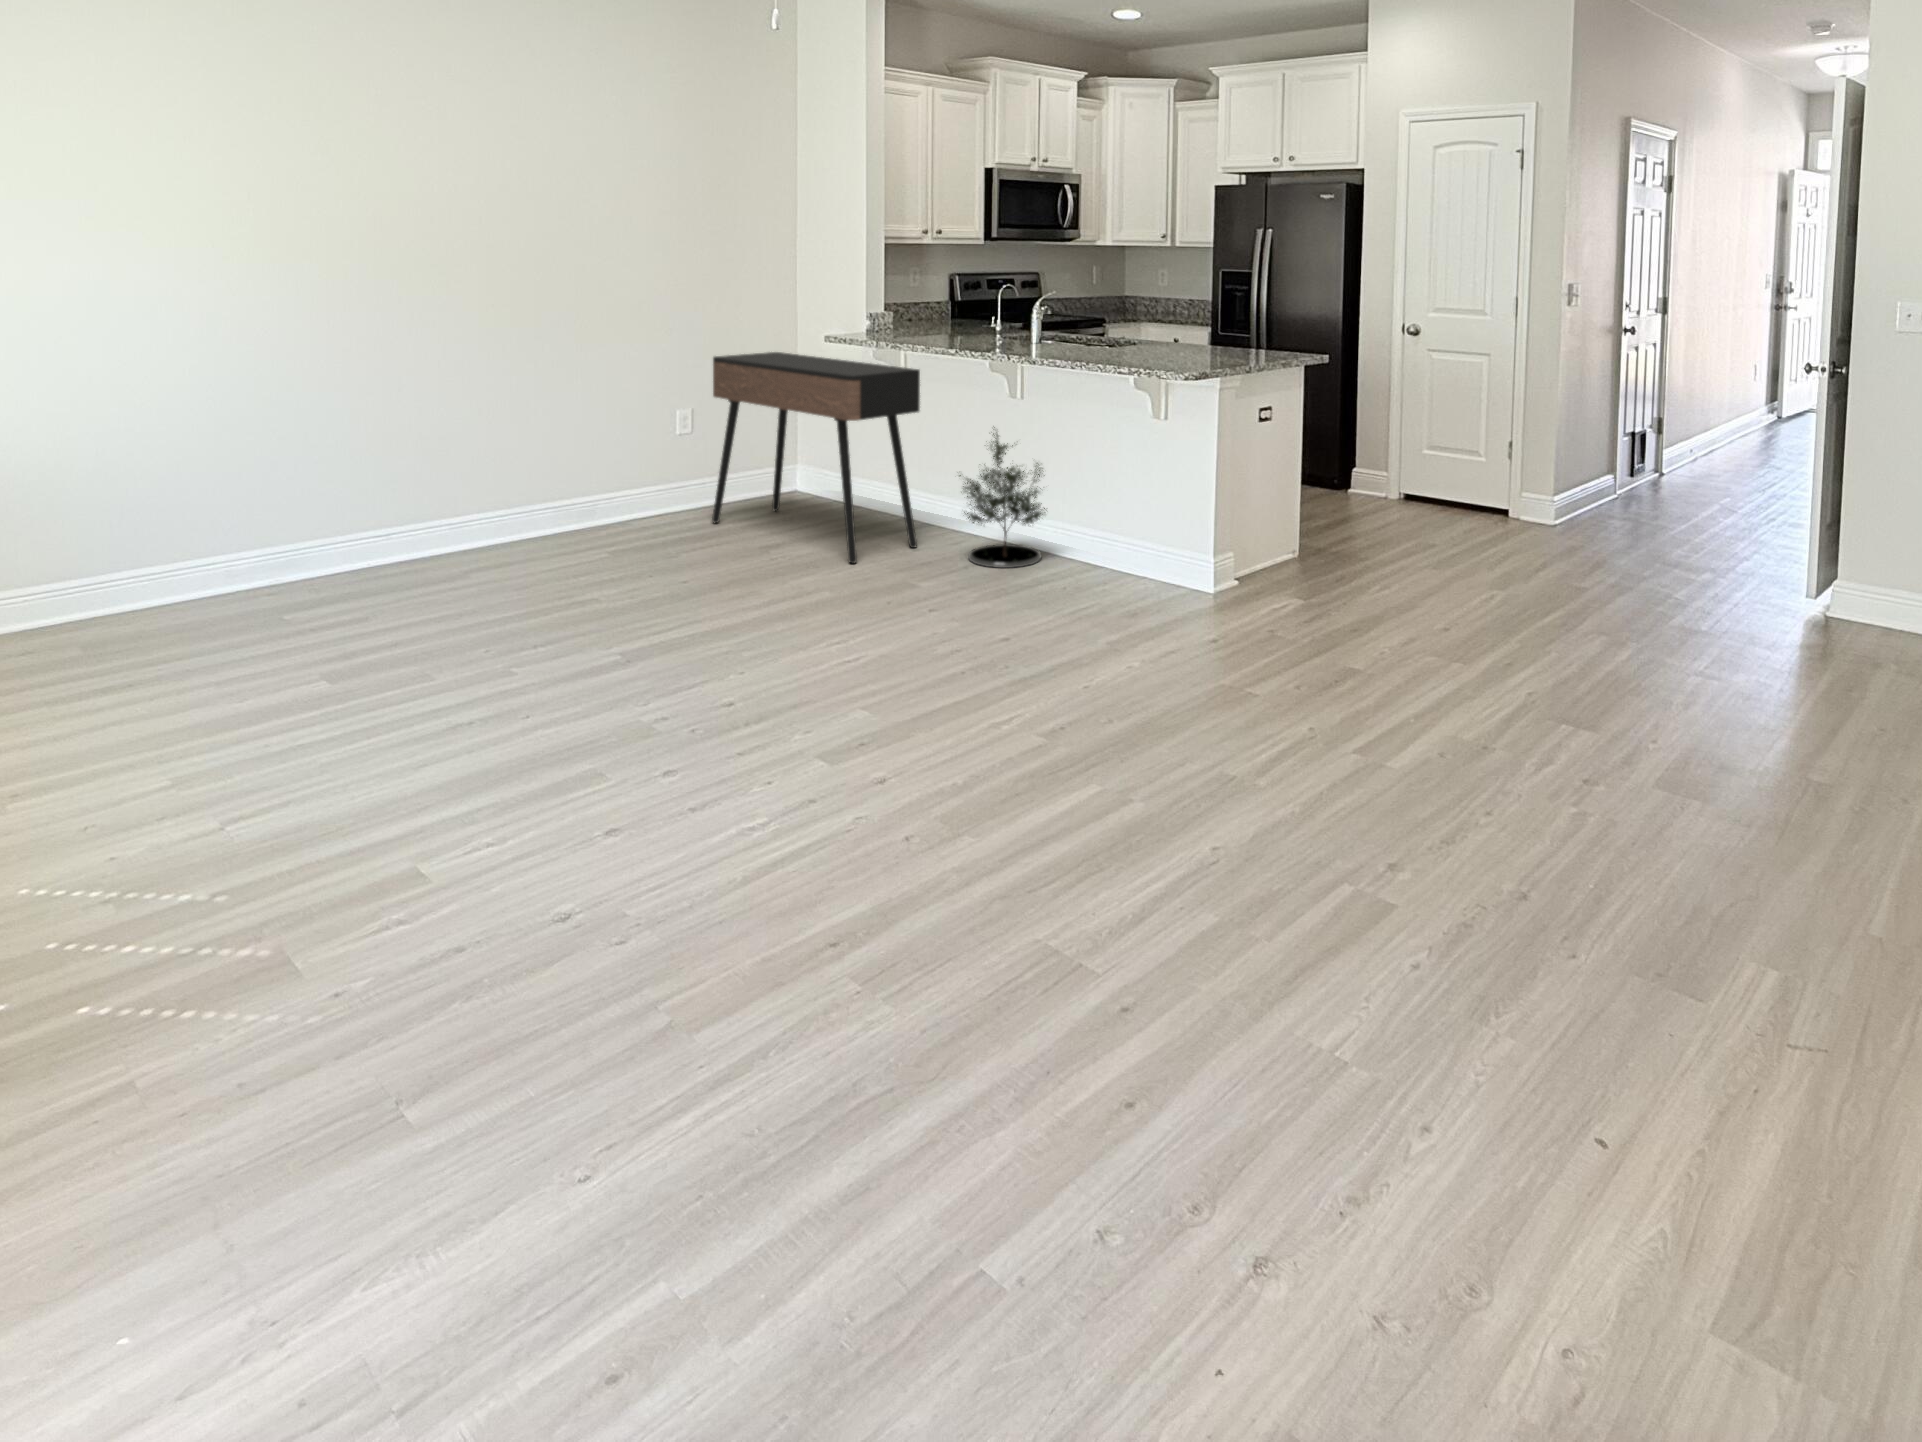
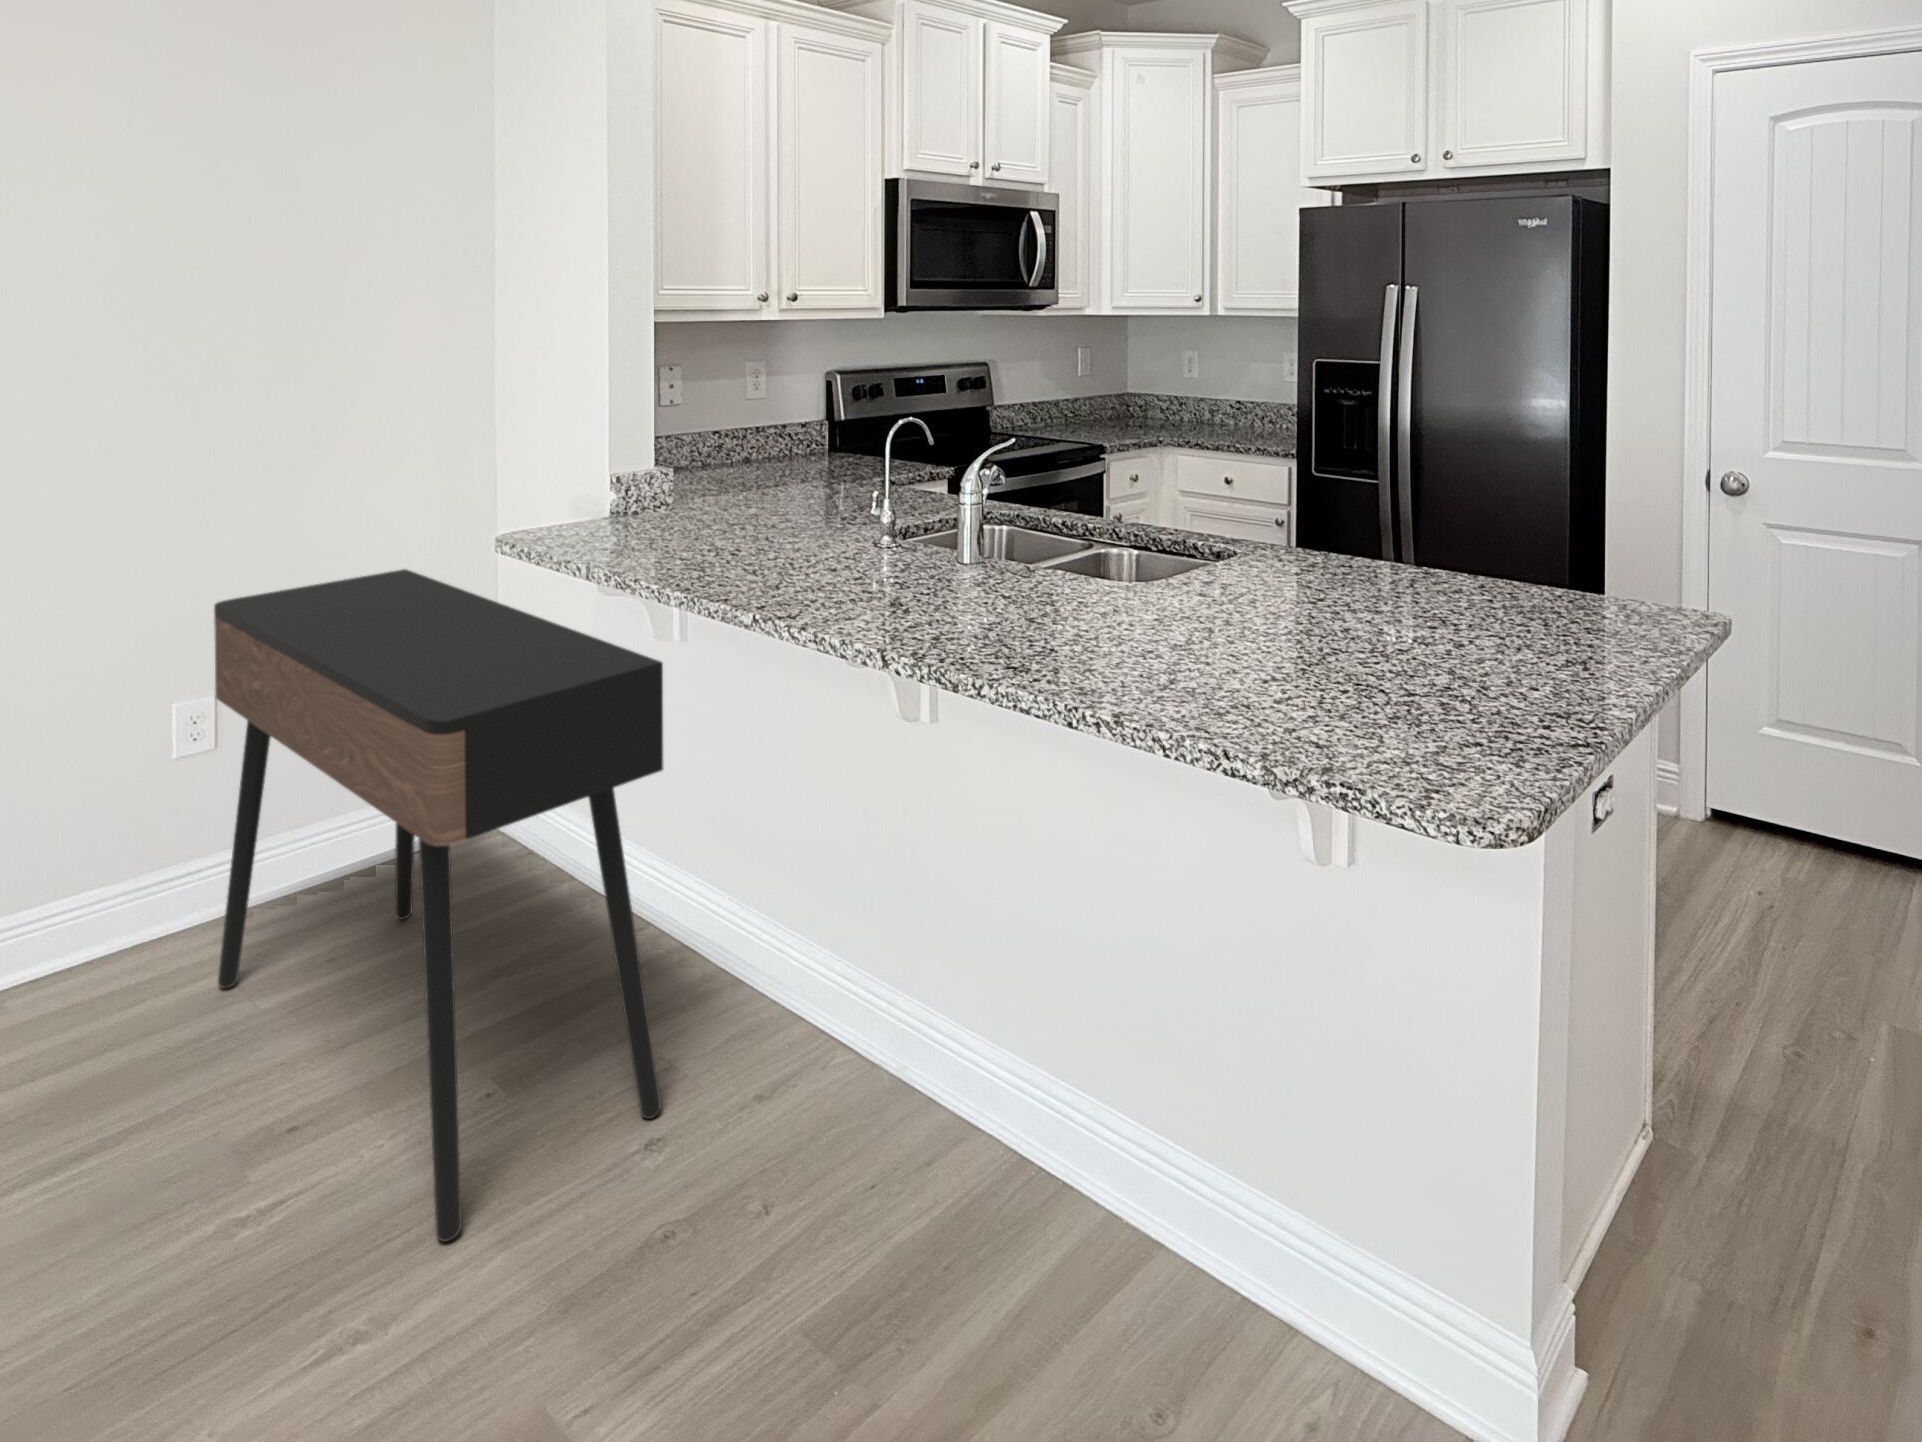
potted tree: present [959,427,1045,568] -> none [733,823,996,1254]

